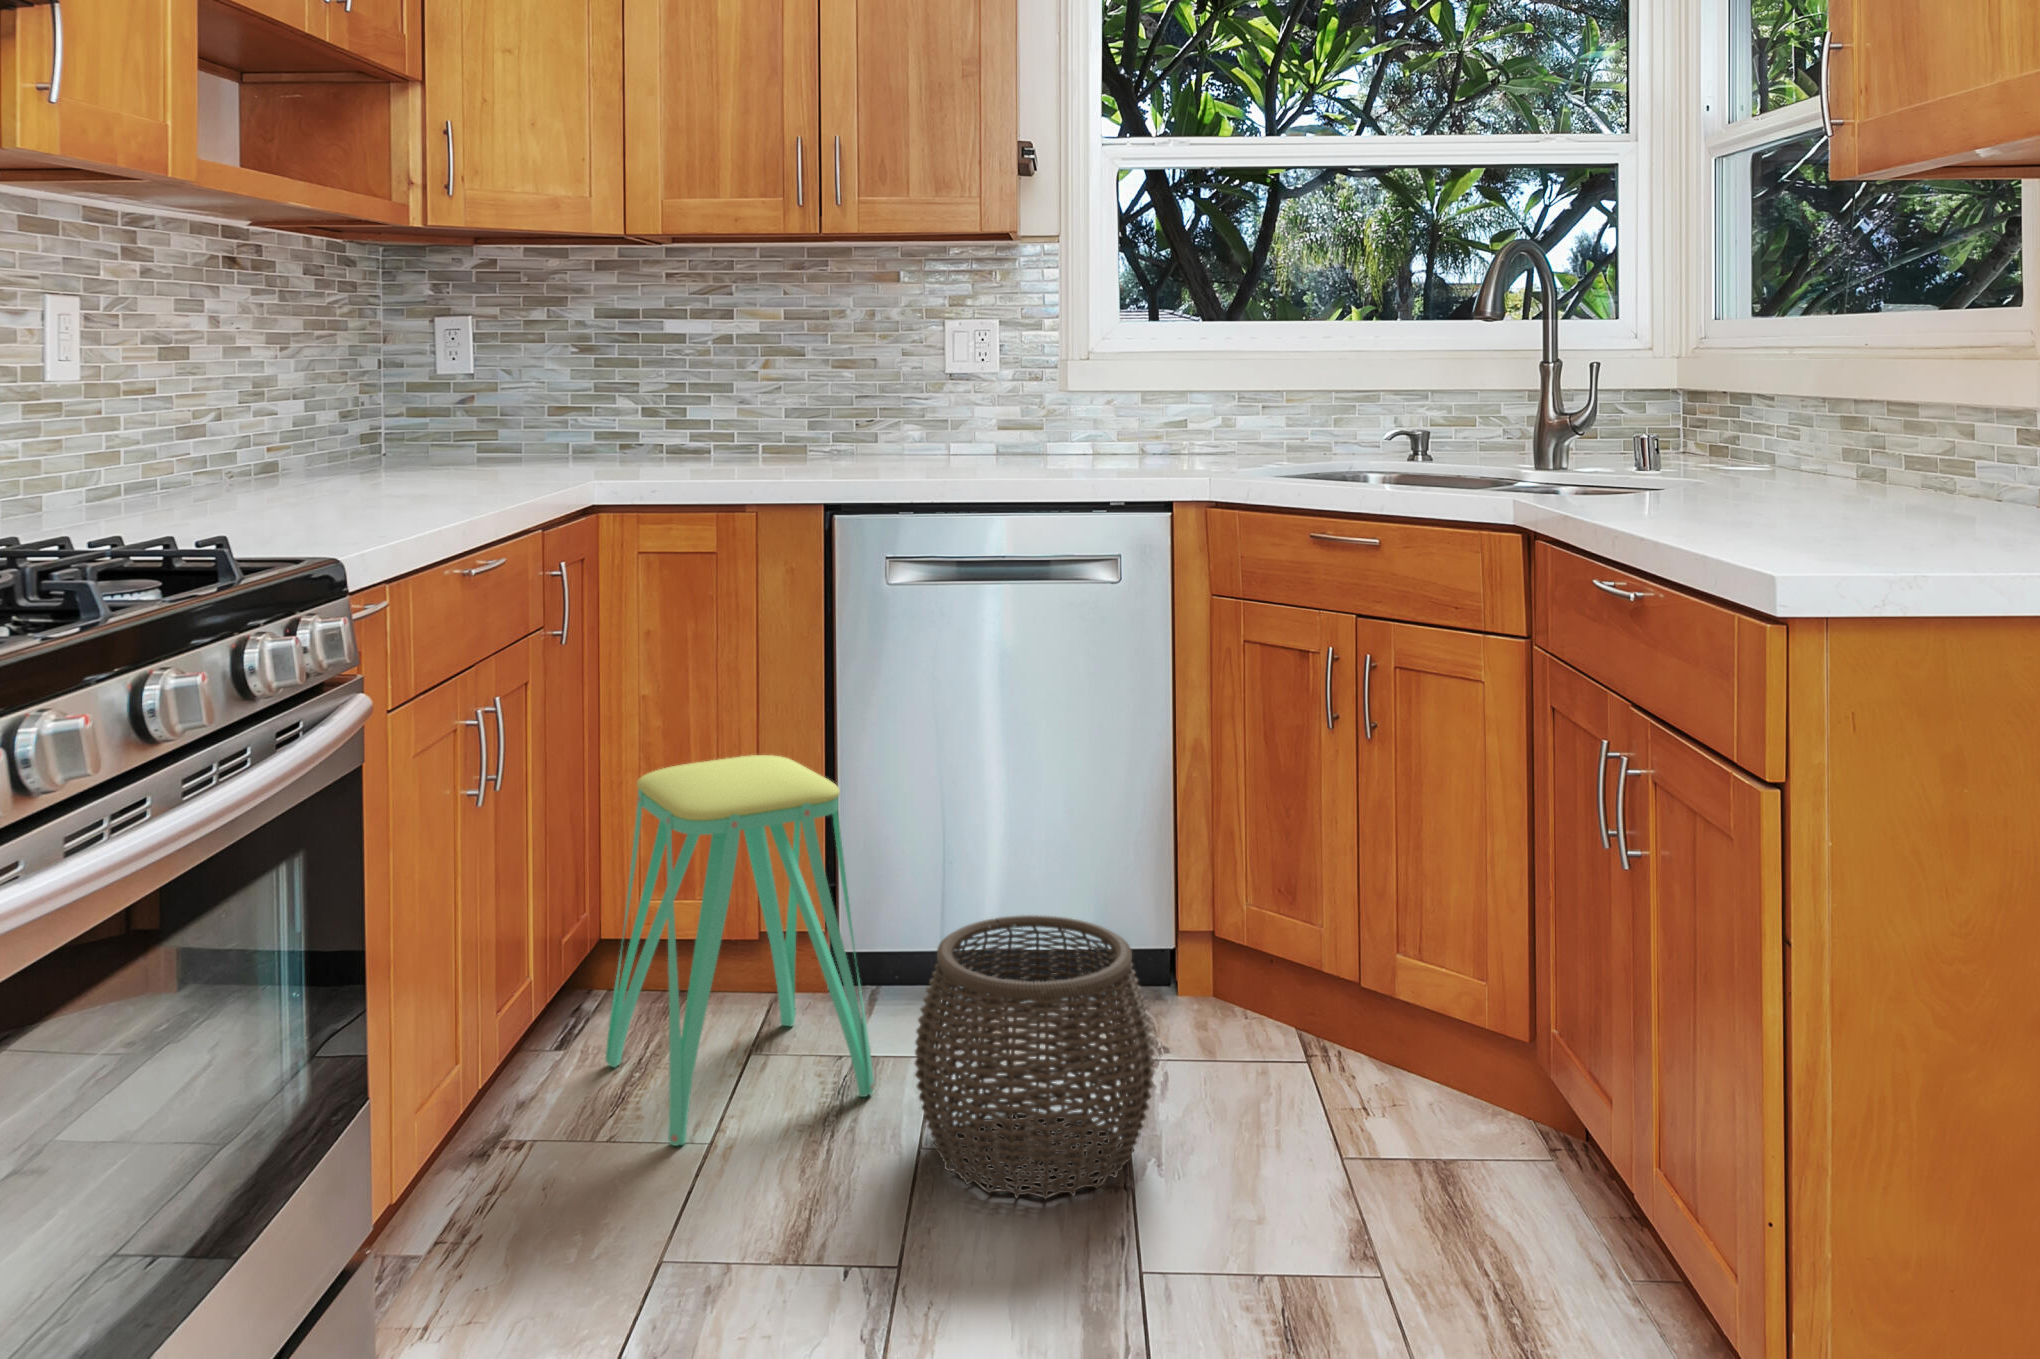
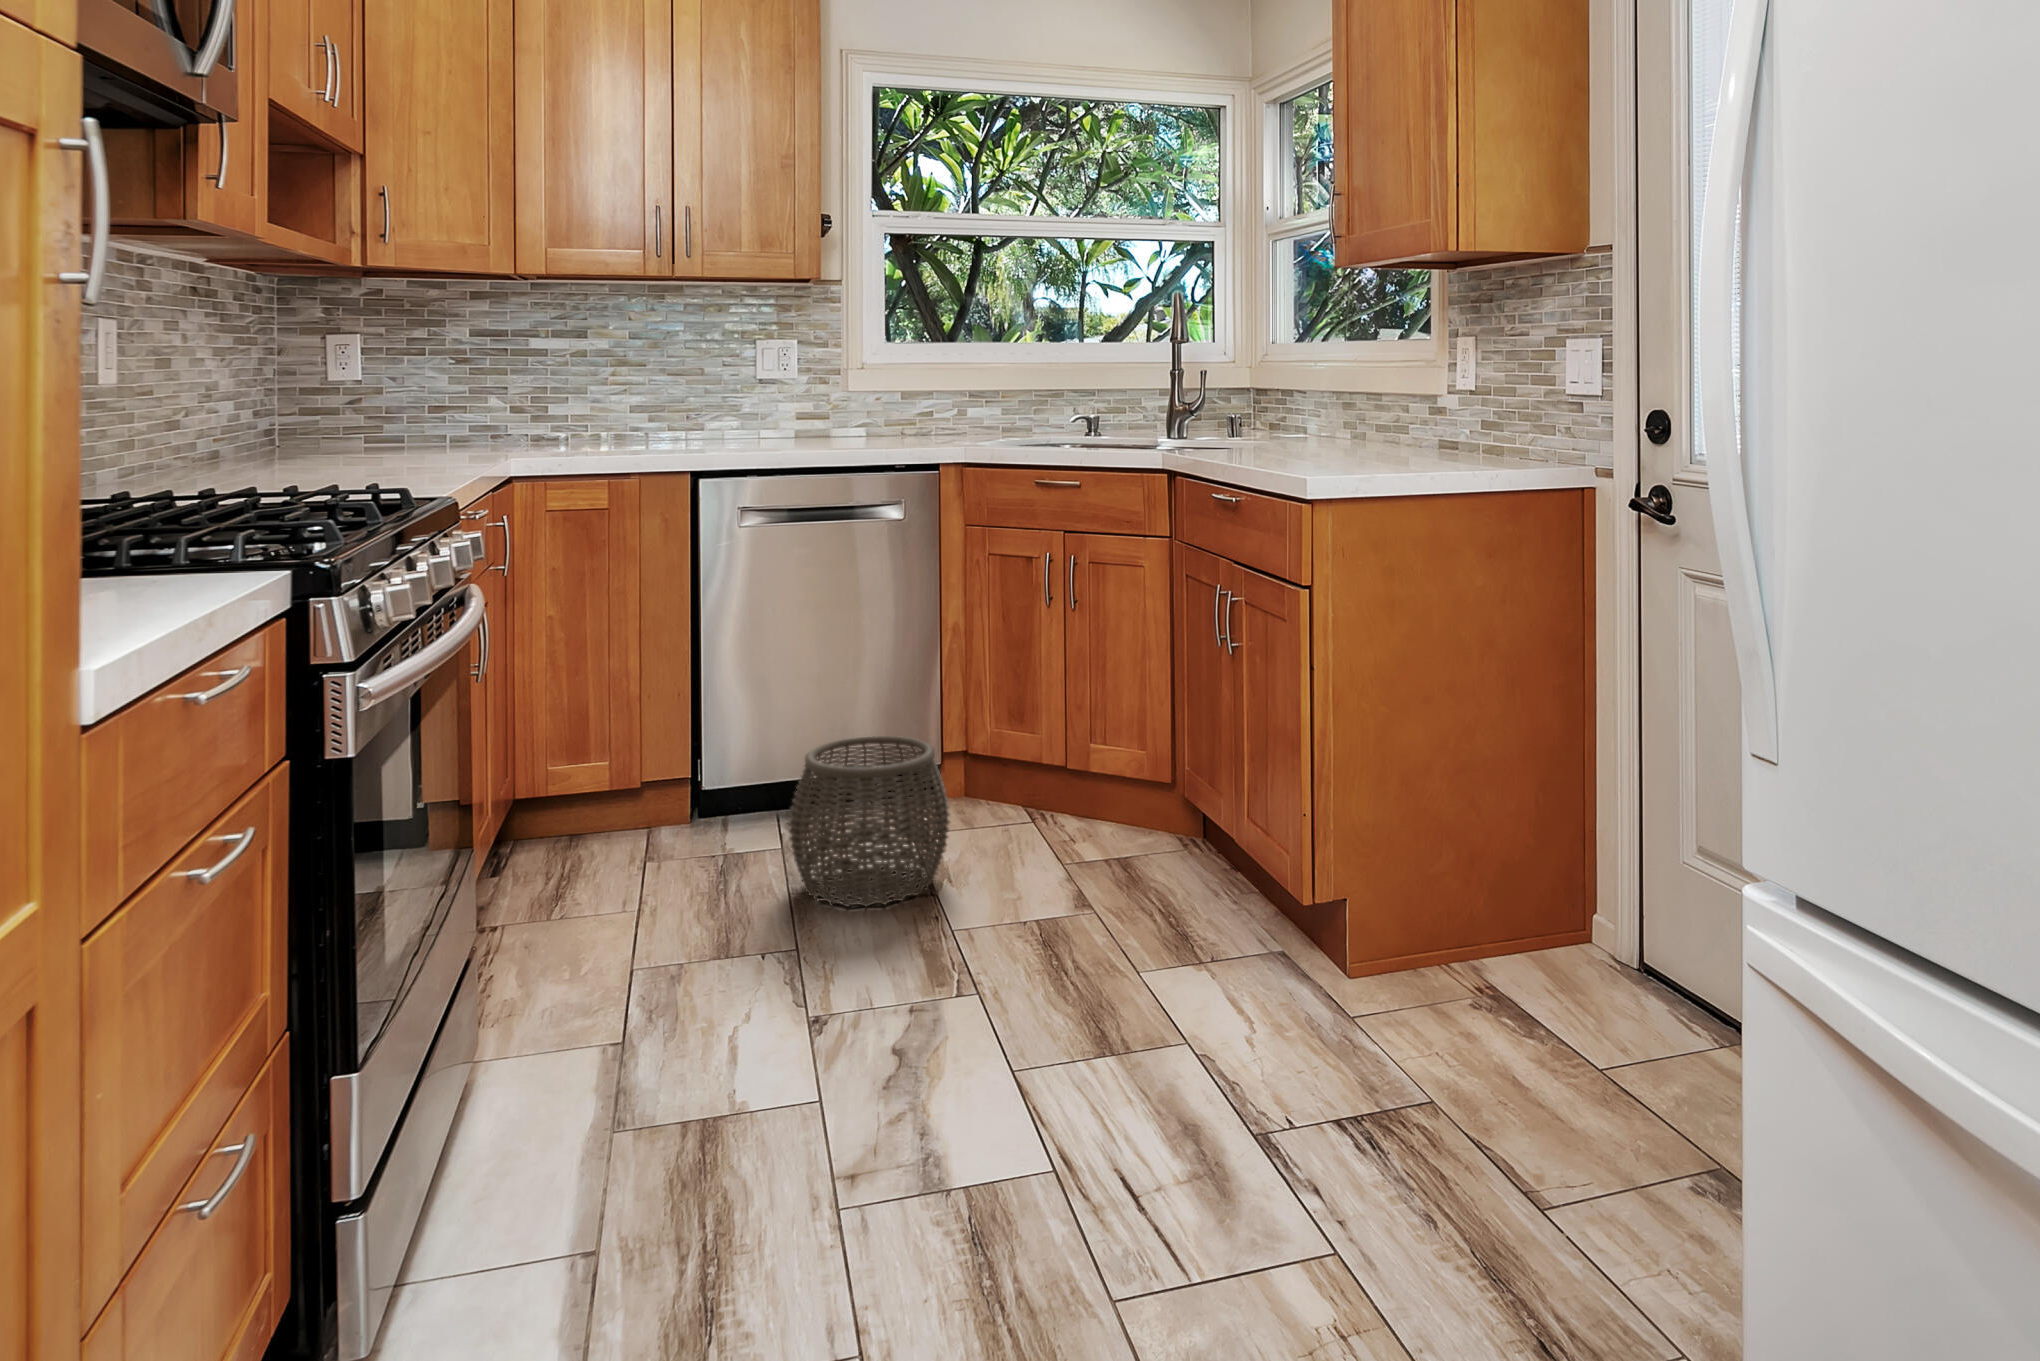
stool: present [606,755,874,1146] -> none [538,651,748,915]

